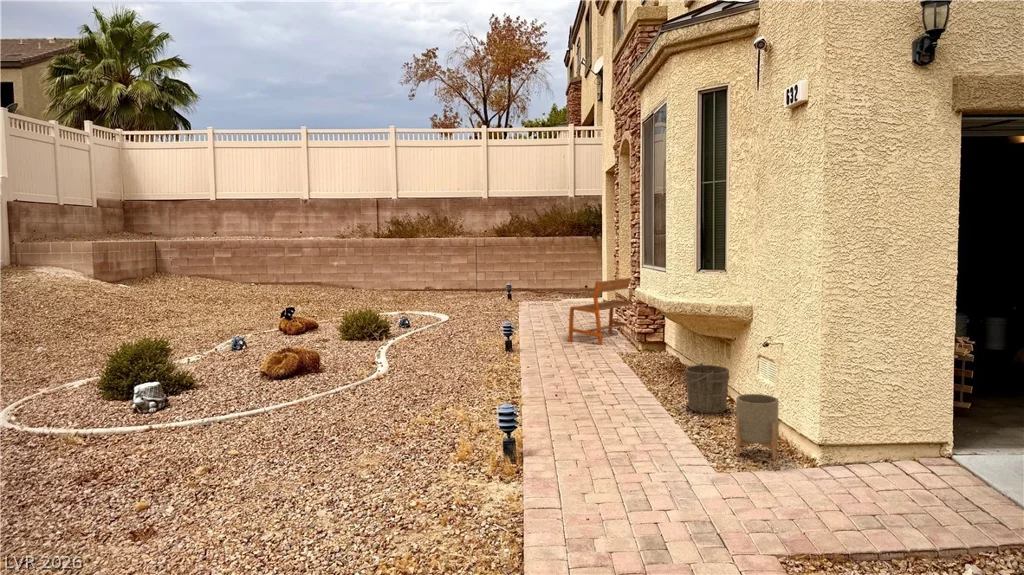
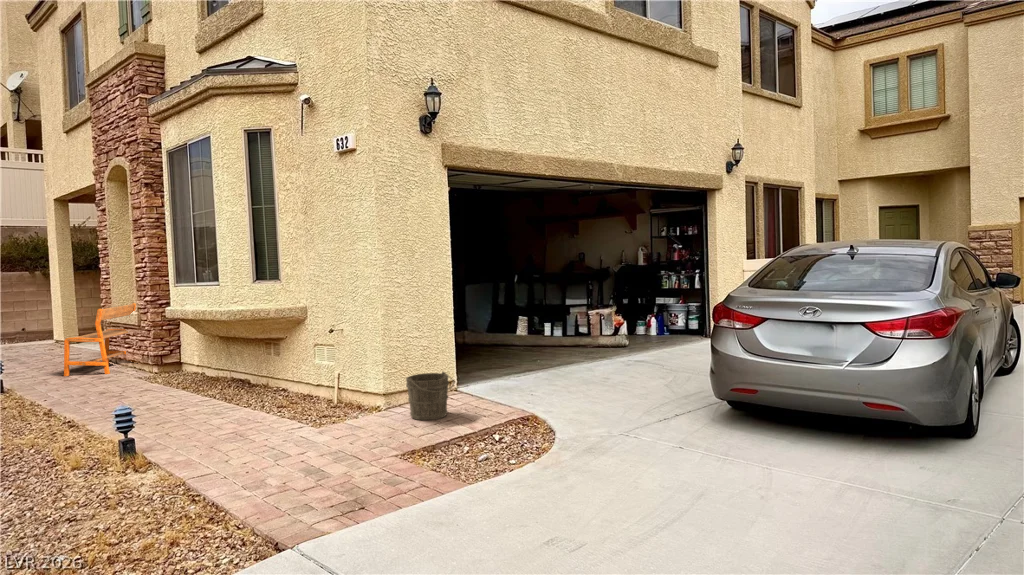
bucket: present [681,363,730,413] -> present [406,372,454,420]
planter: present [736,394,778,460] -> none [314,370,349,420]

